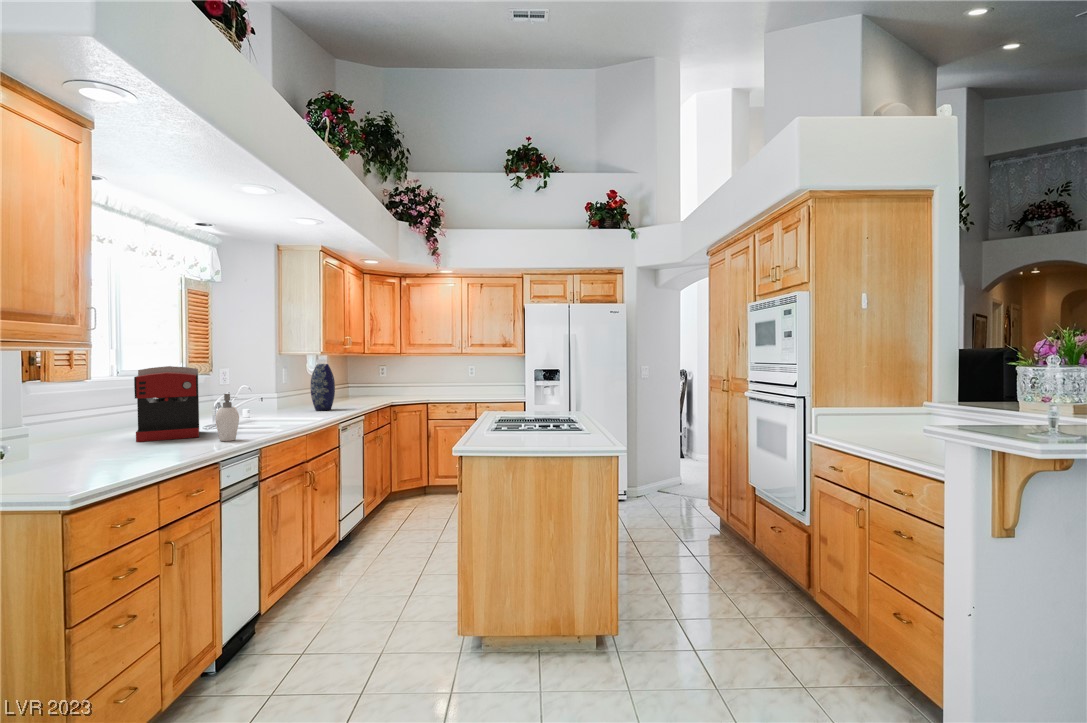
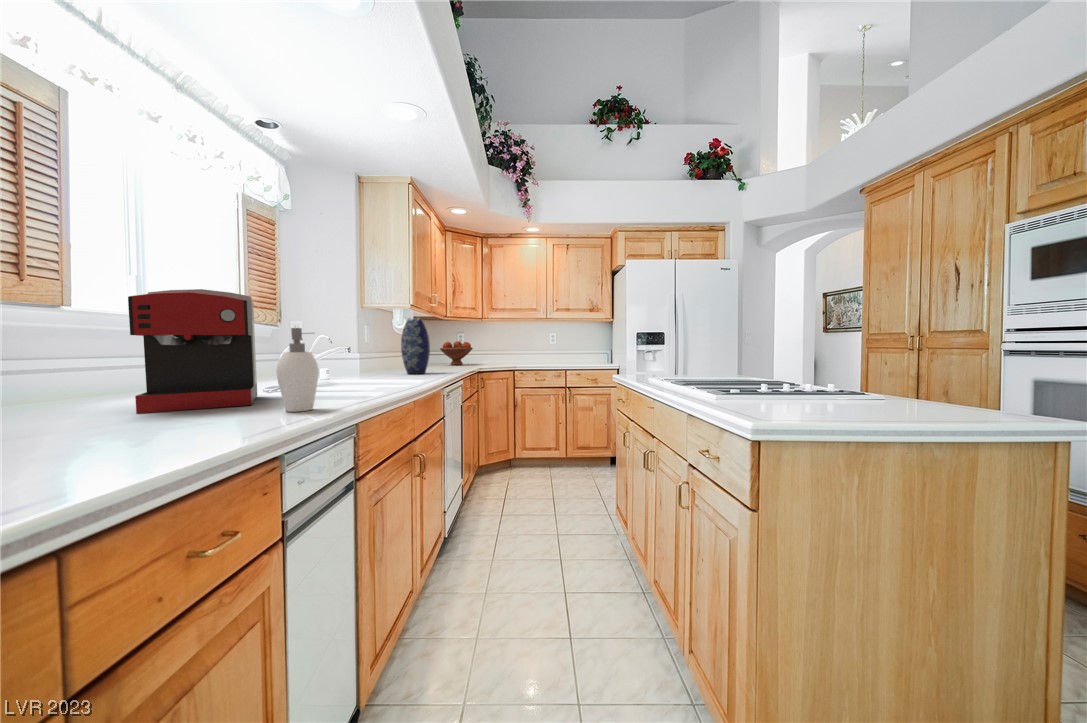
fruit bowl: none [357,375,389,398] -> present [440,341,473,365]

